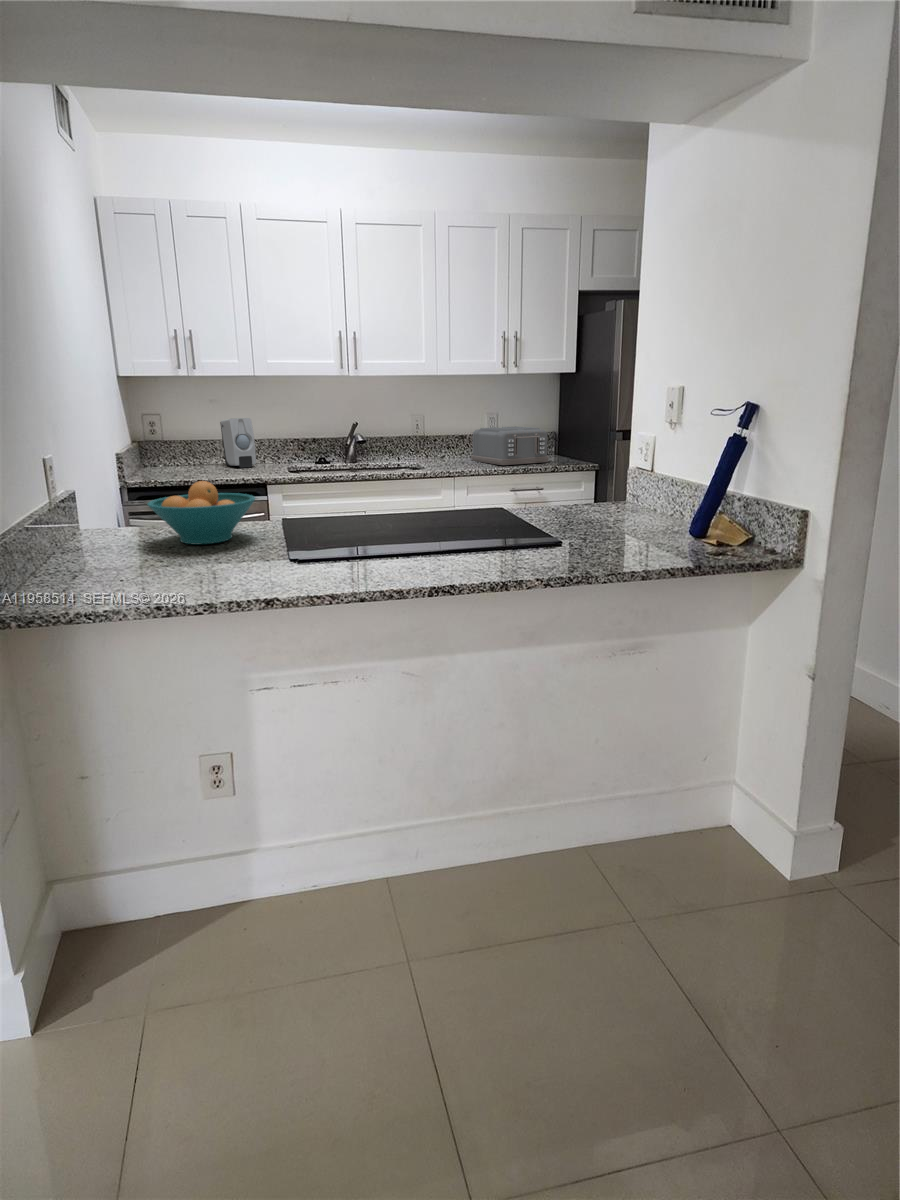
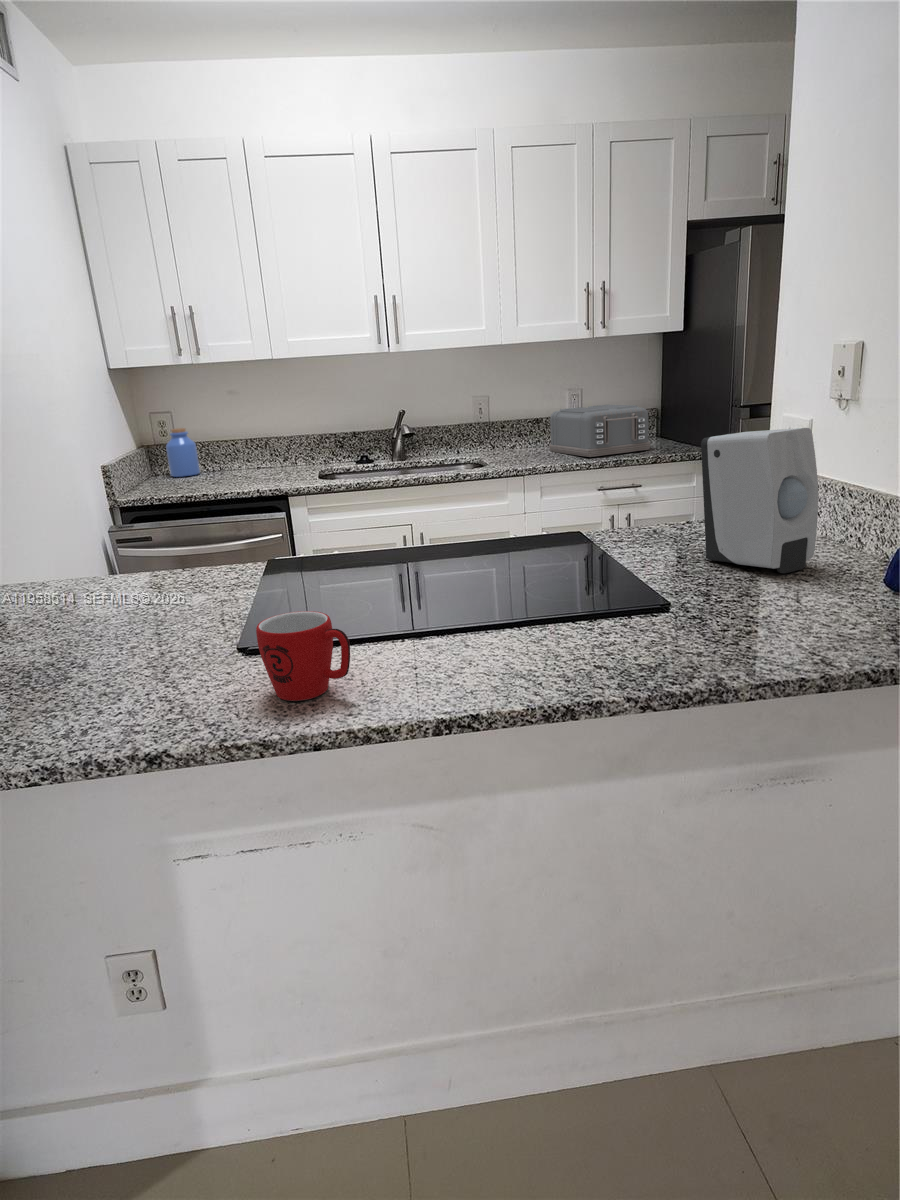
soap dispenser: present [220,418,256,468] -> present [701,428,818,573]
jar: none [160,428,188,467] -> present [166,428,200,477]
fruit bowl: present [147,481,255,544] -> none [41,524,204,620]
mug: none [321,529,378,579] -> present [256,611,350,701]

